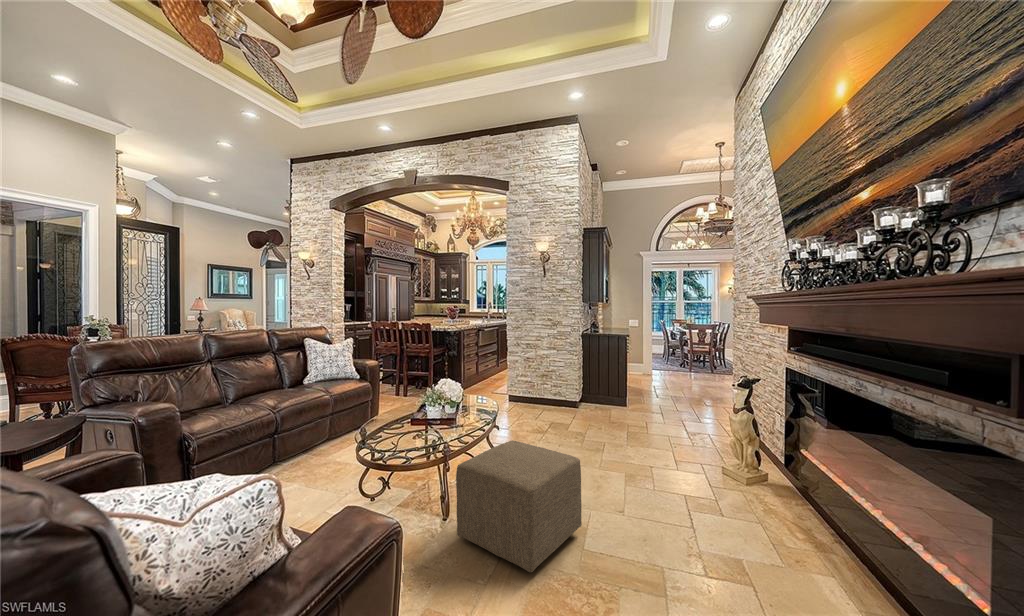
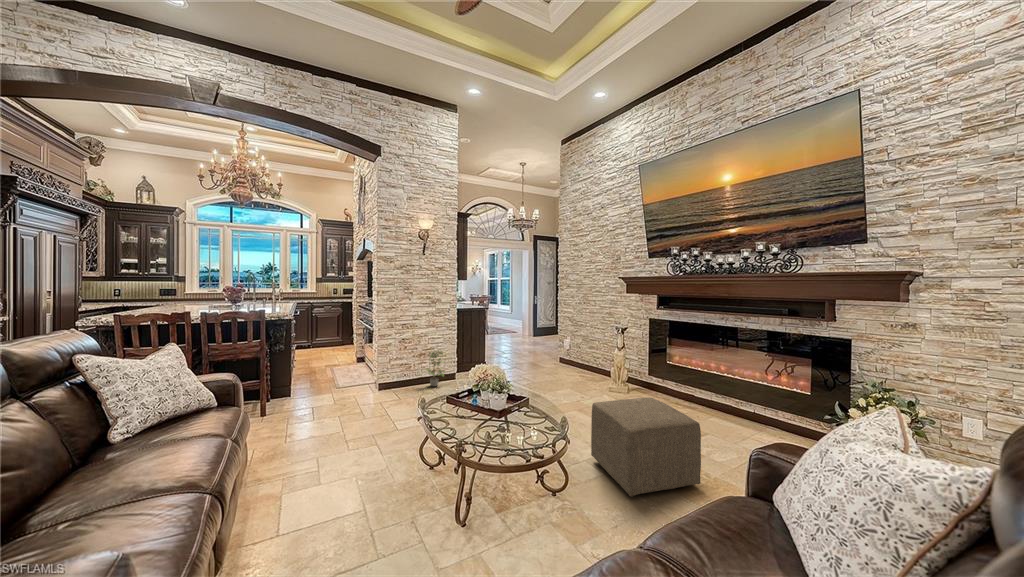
potted plant: none [541,373,563,409] -> present [427,352,445,387]

